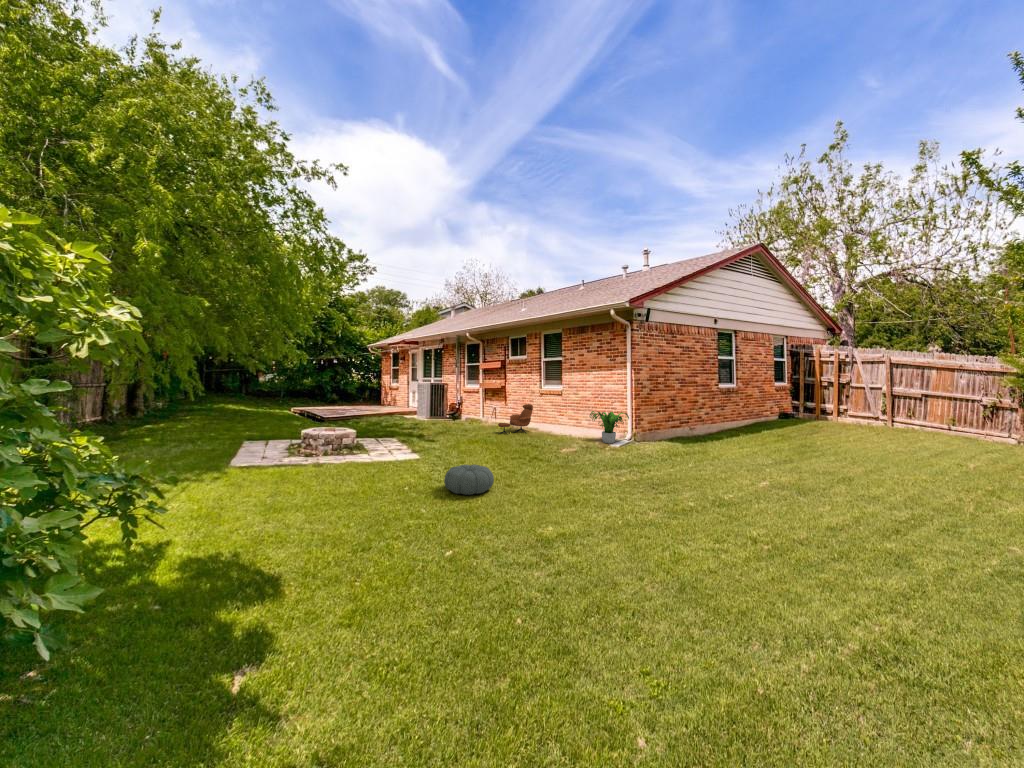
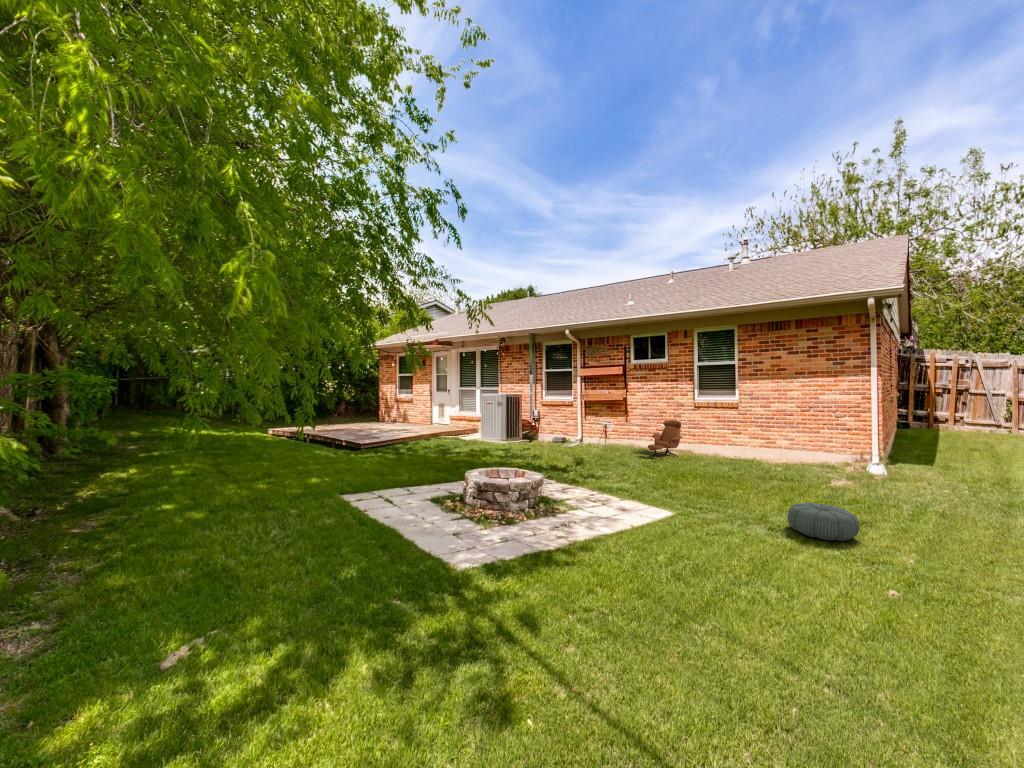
potted plant: present [590,411,629,443] -> none [799,428,847,466]

